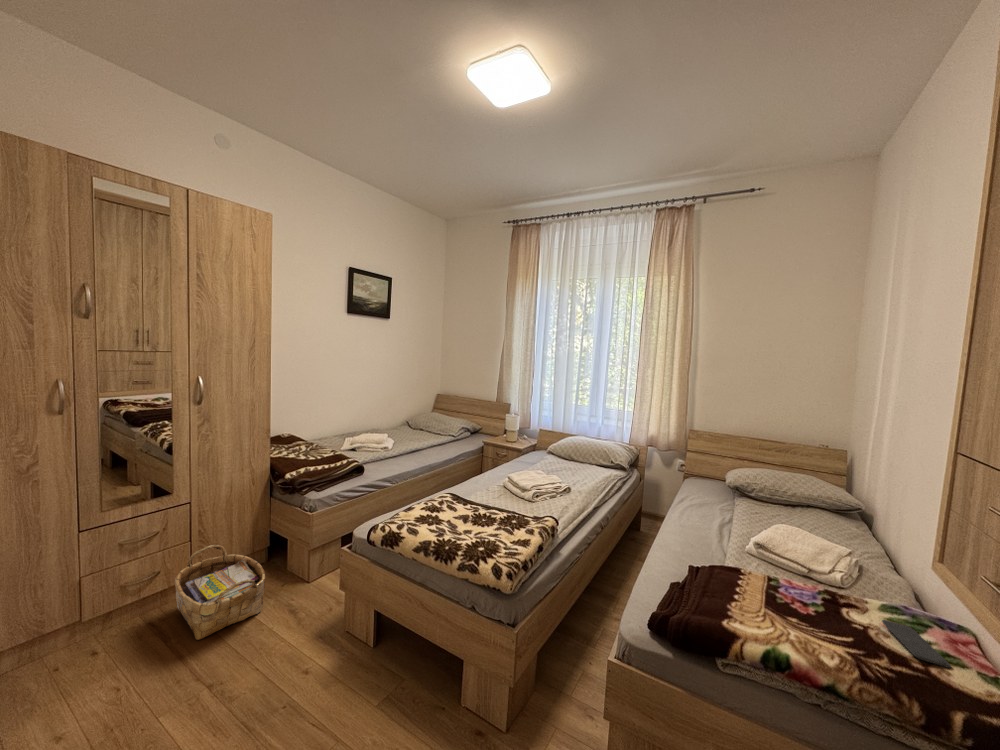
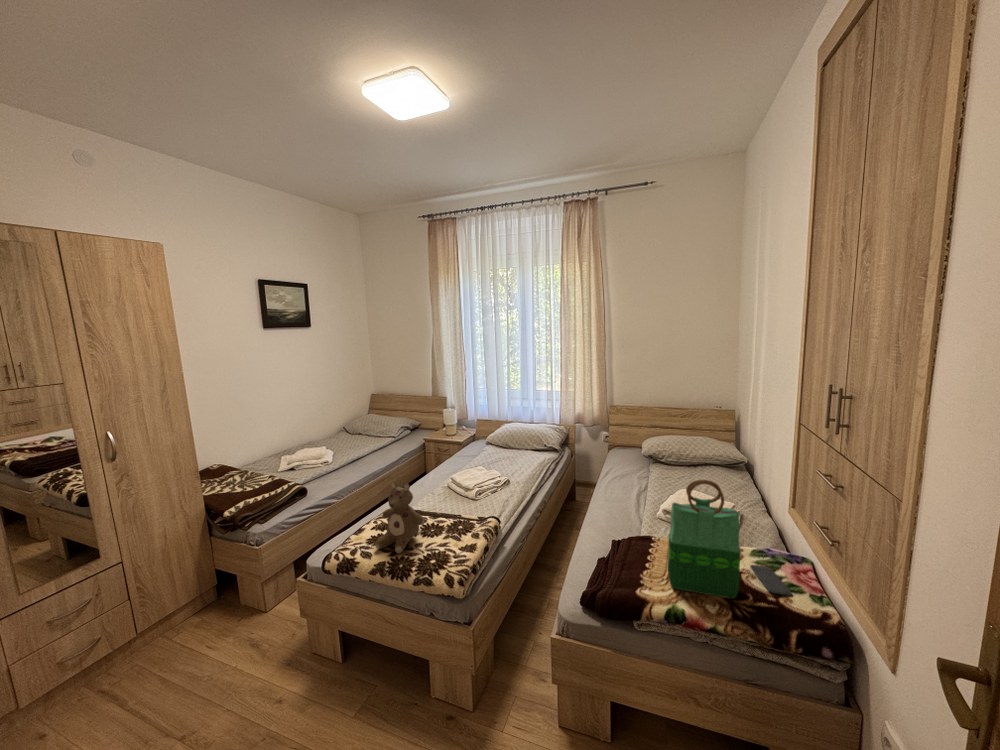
stuffed bear: none [423,461,476,536] -> present [375,482,424,553]
tote bag: none [766,492,877,656] -> present [668,480,740,598]
woven basket: present [175,545,265,640] -> none [118,599,221,698]

